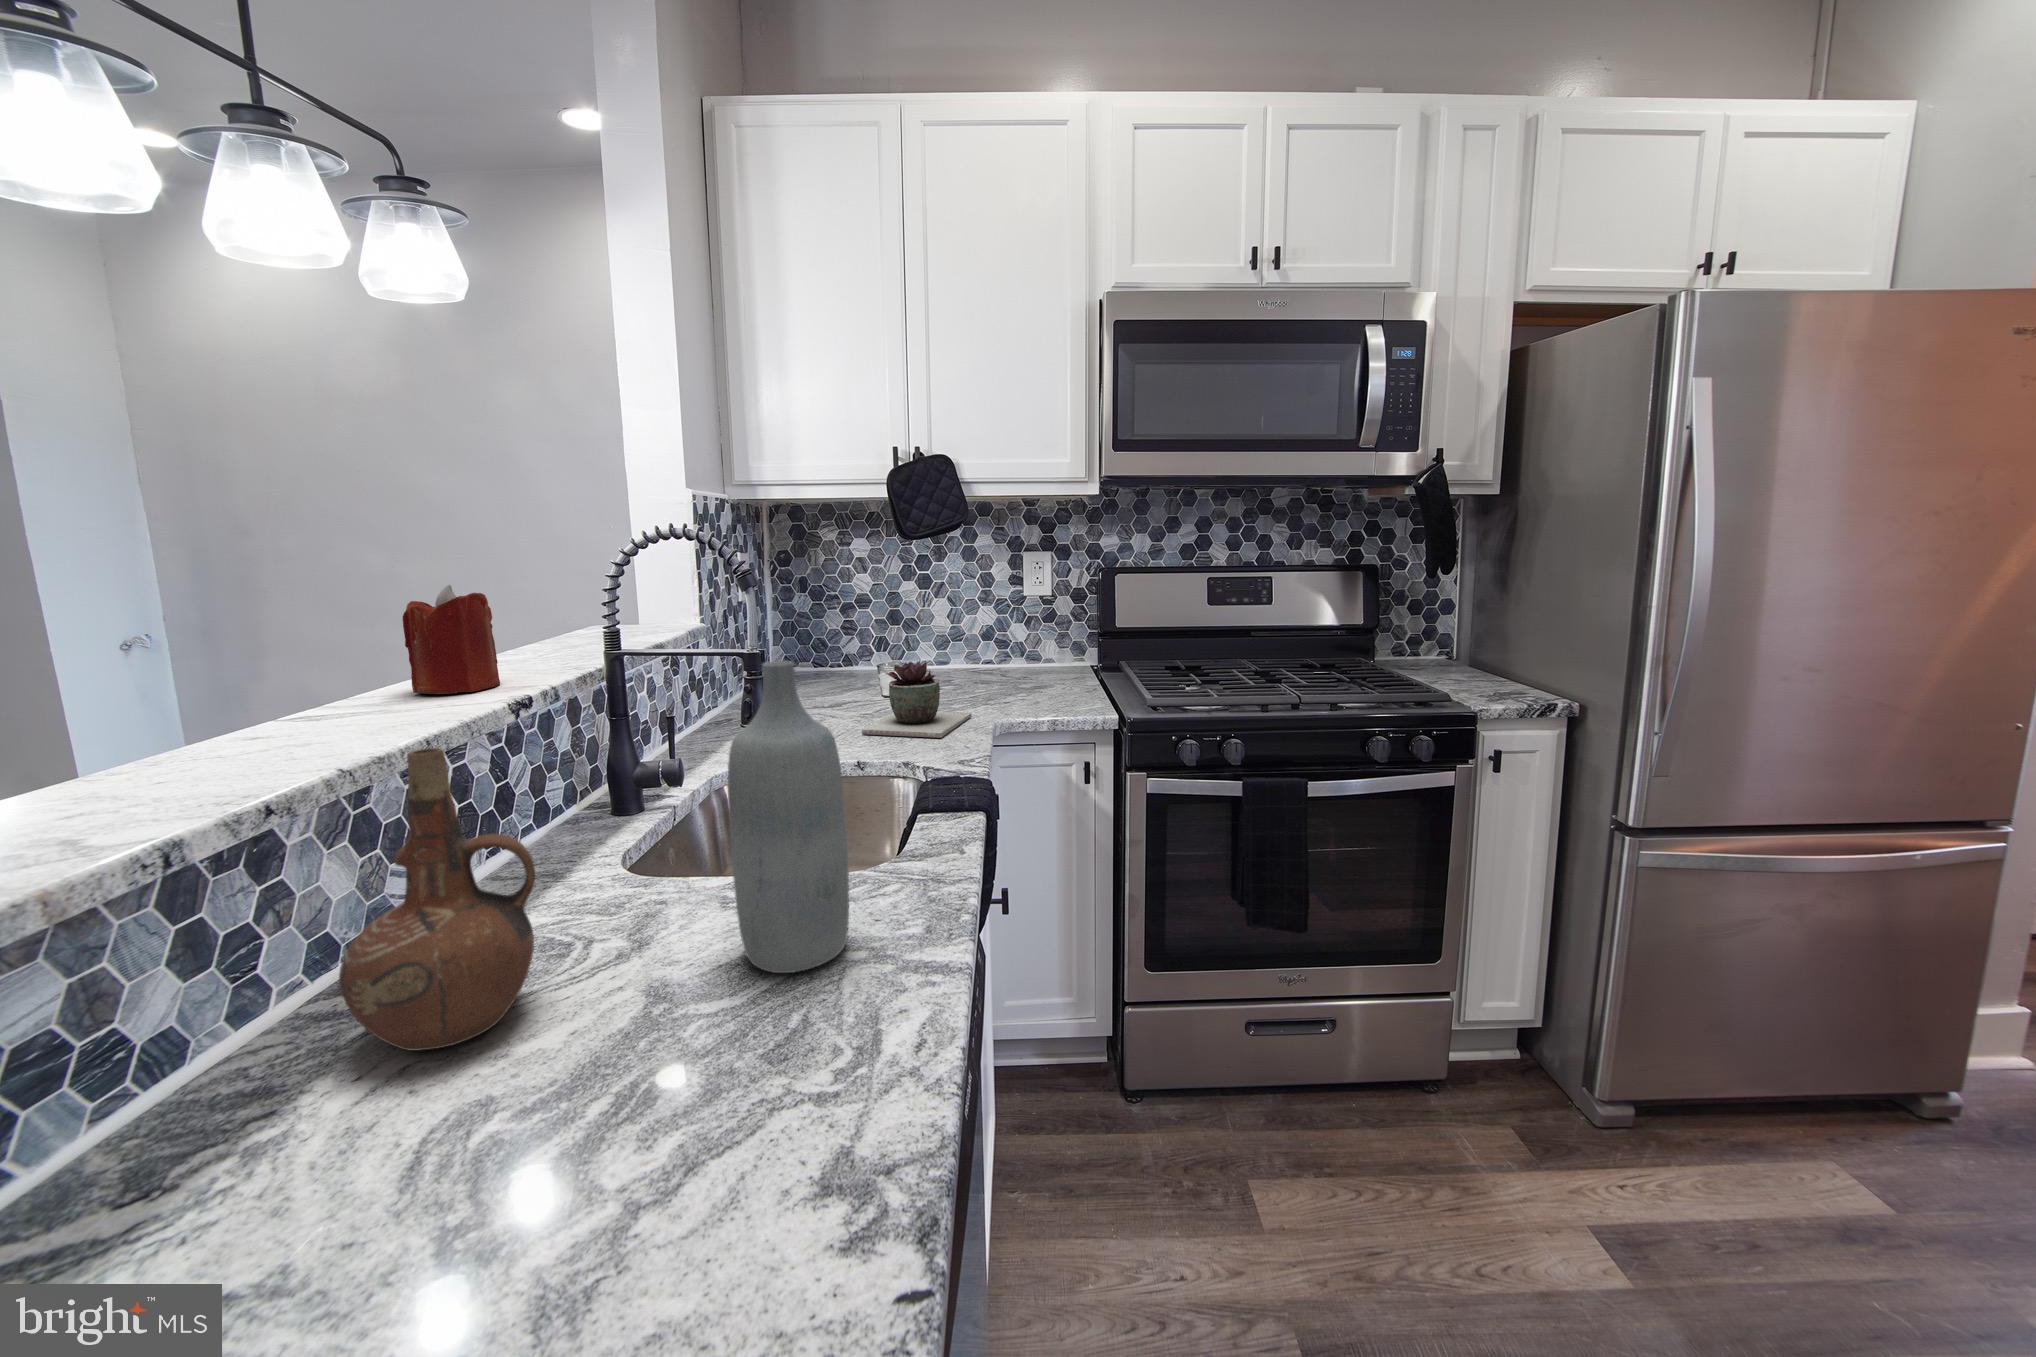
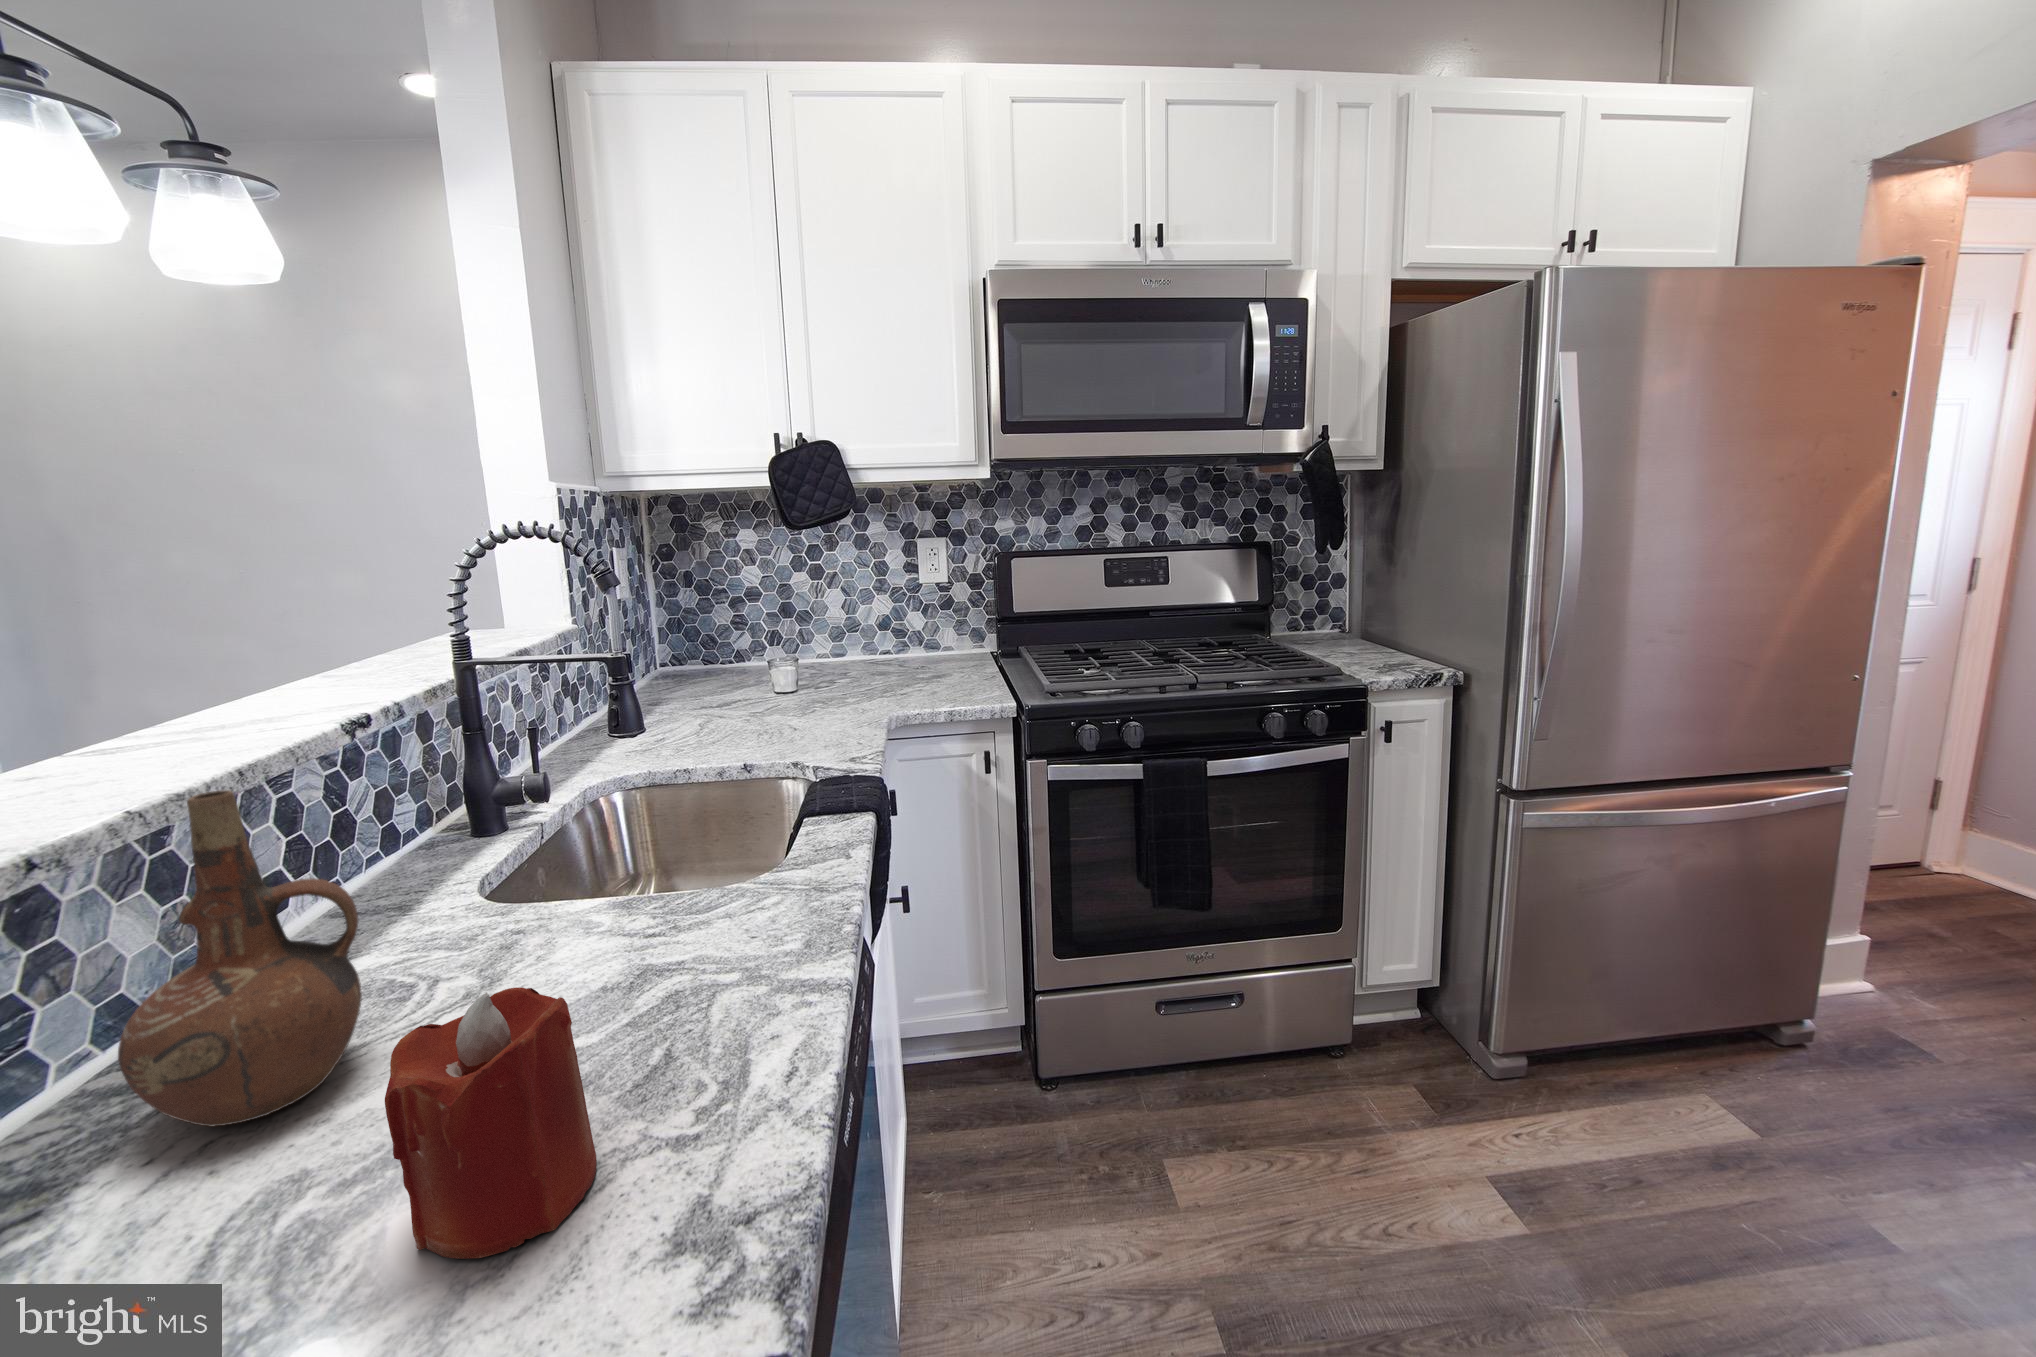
candle: present [403,585,500,694] -> present [385,987,597,1259]
bottle: present [728,661,849,973] -> none [578,674,721,1003]
succulent plant: present [862,661,972,738] -> none [755,653,870,732]

